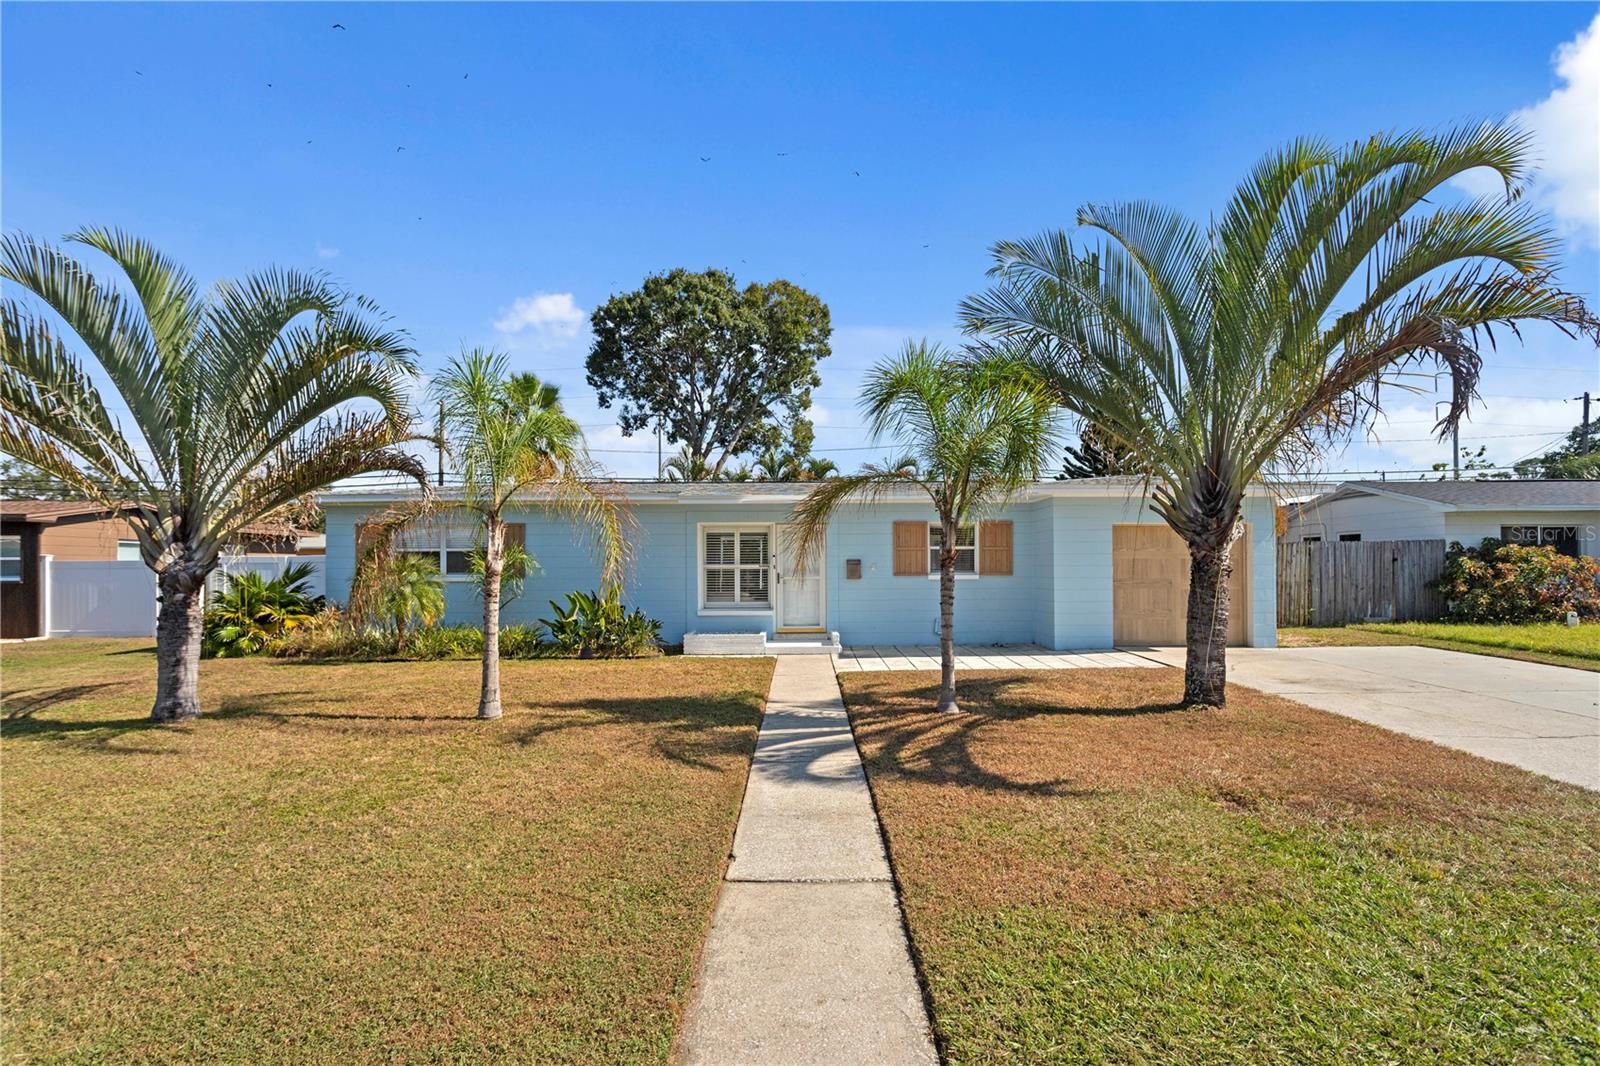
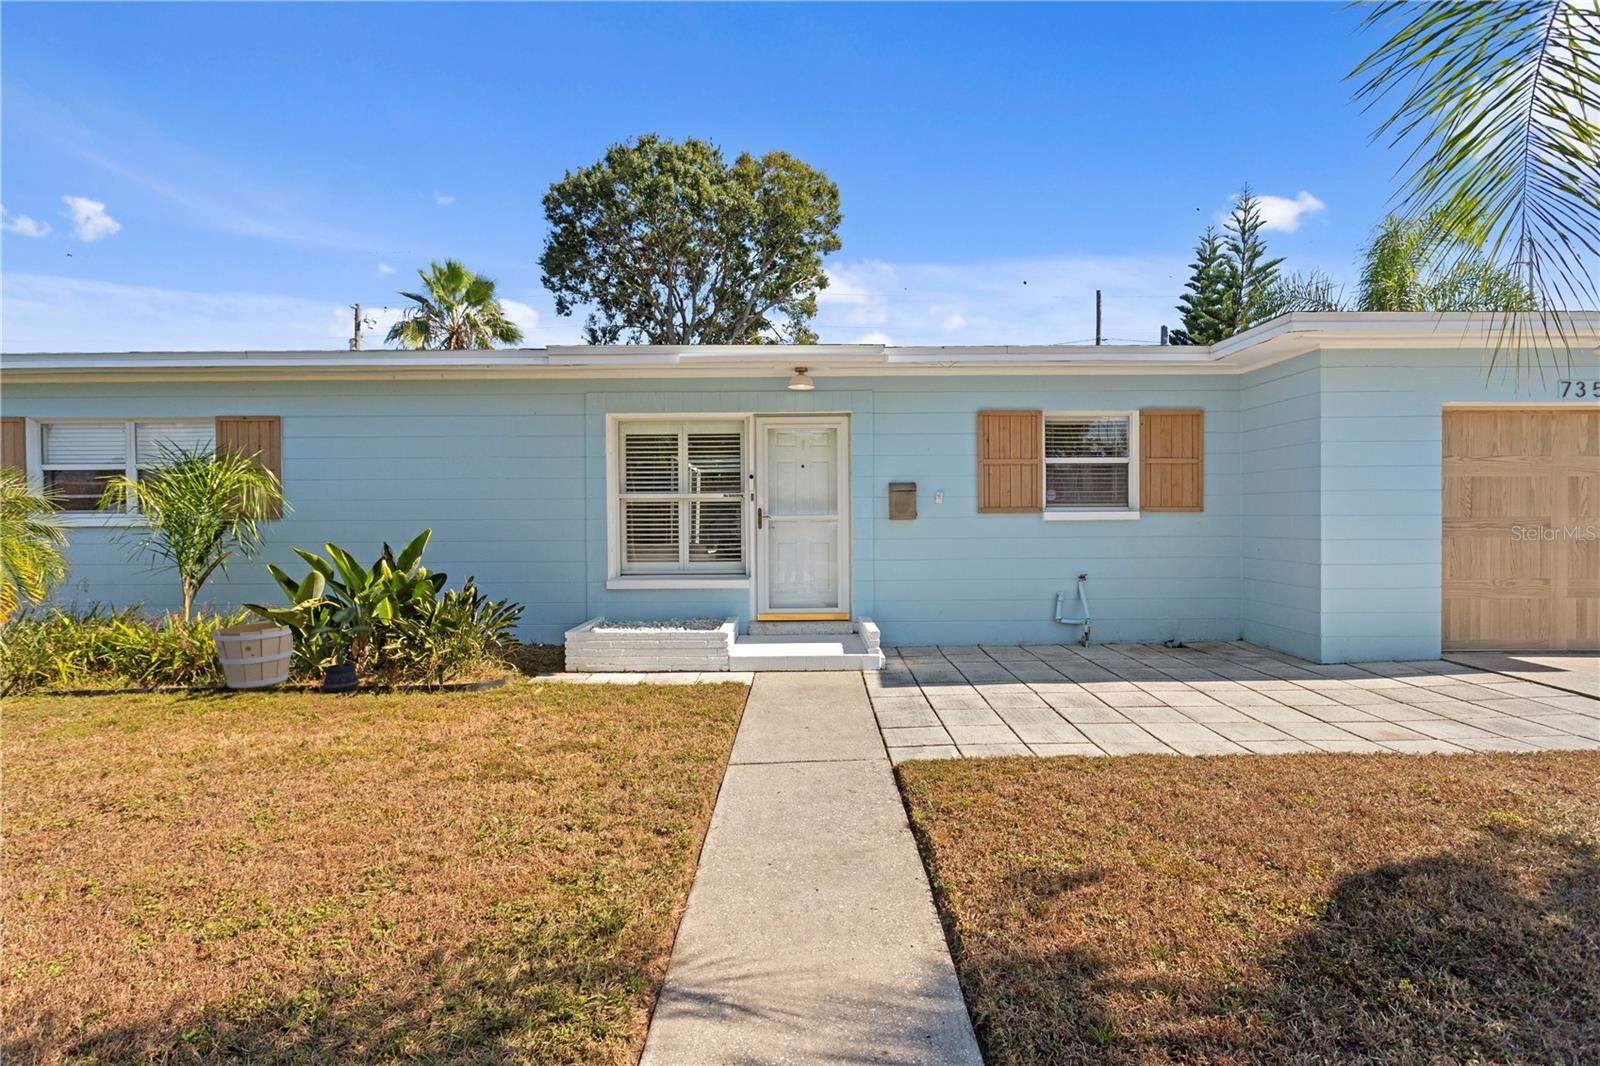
wooden bucket: none [523,628,558,658] -> present [211,621,293,688]

